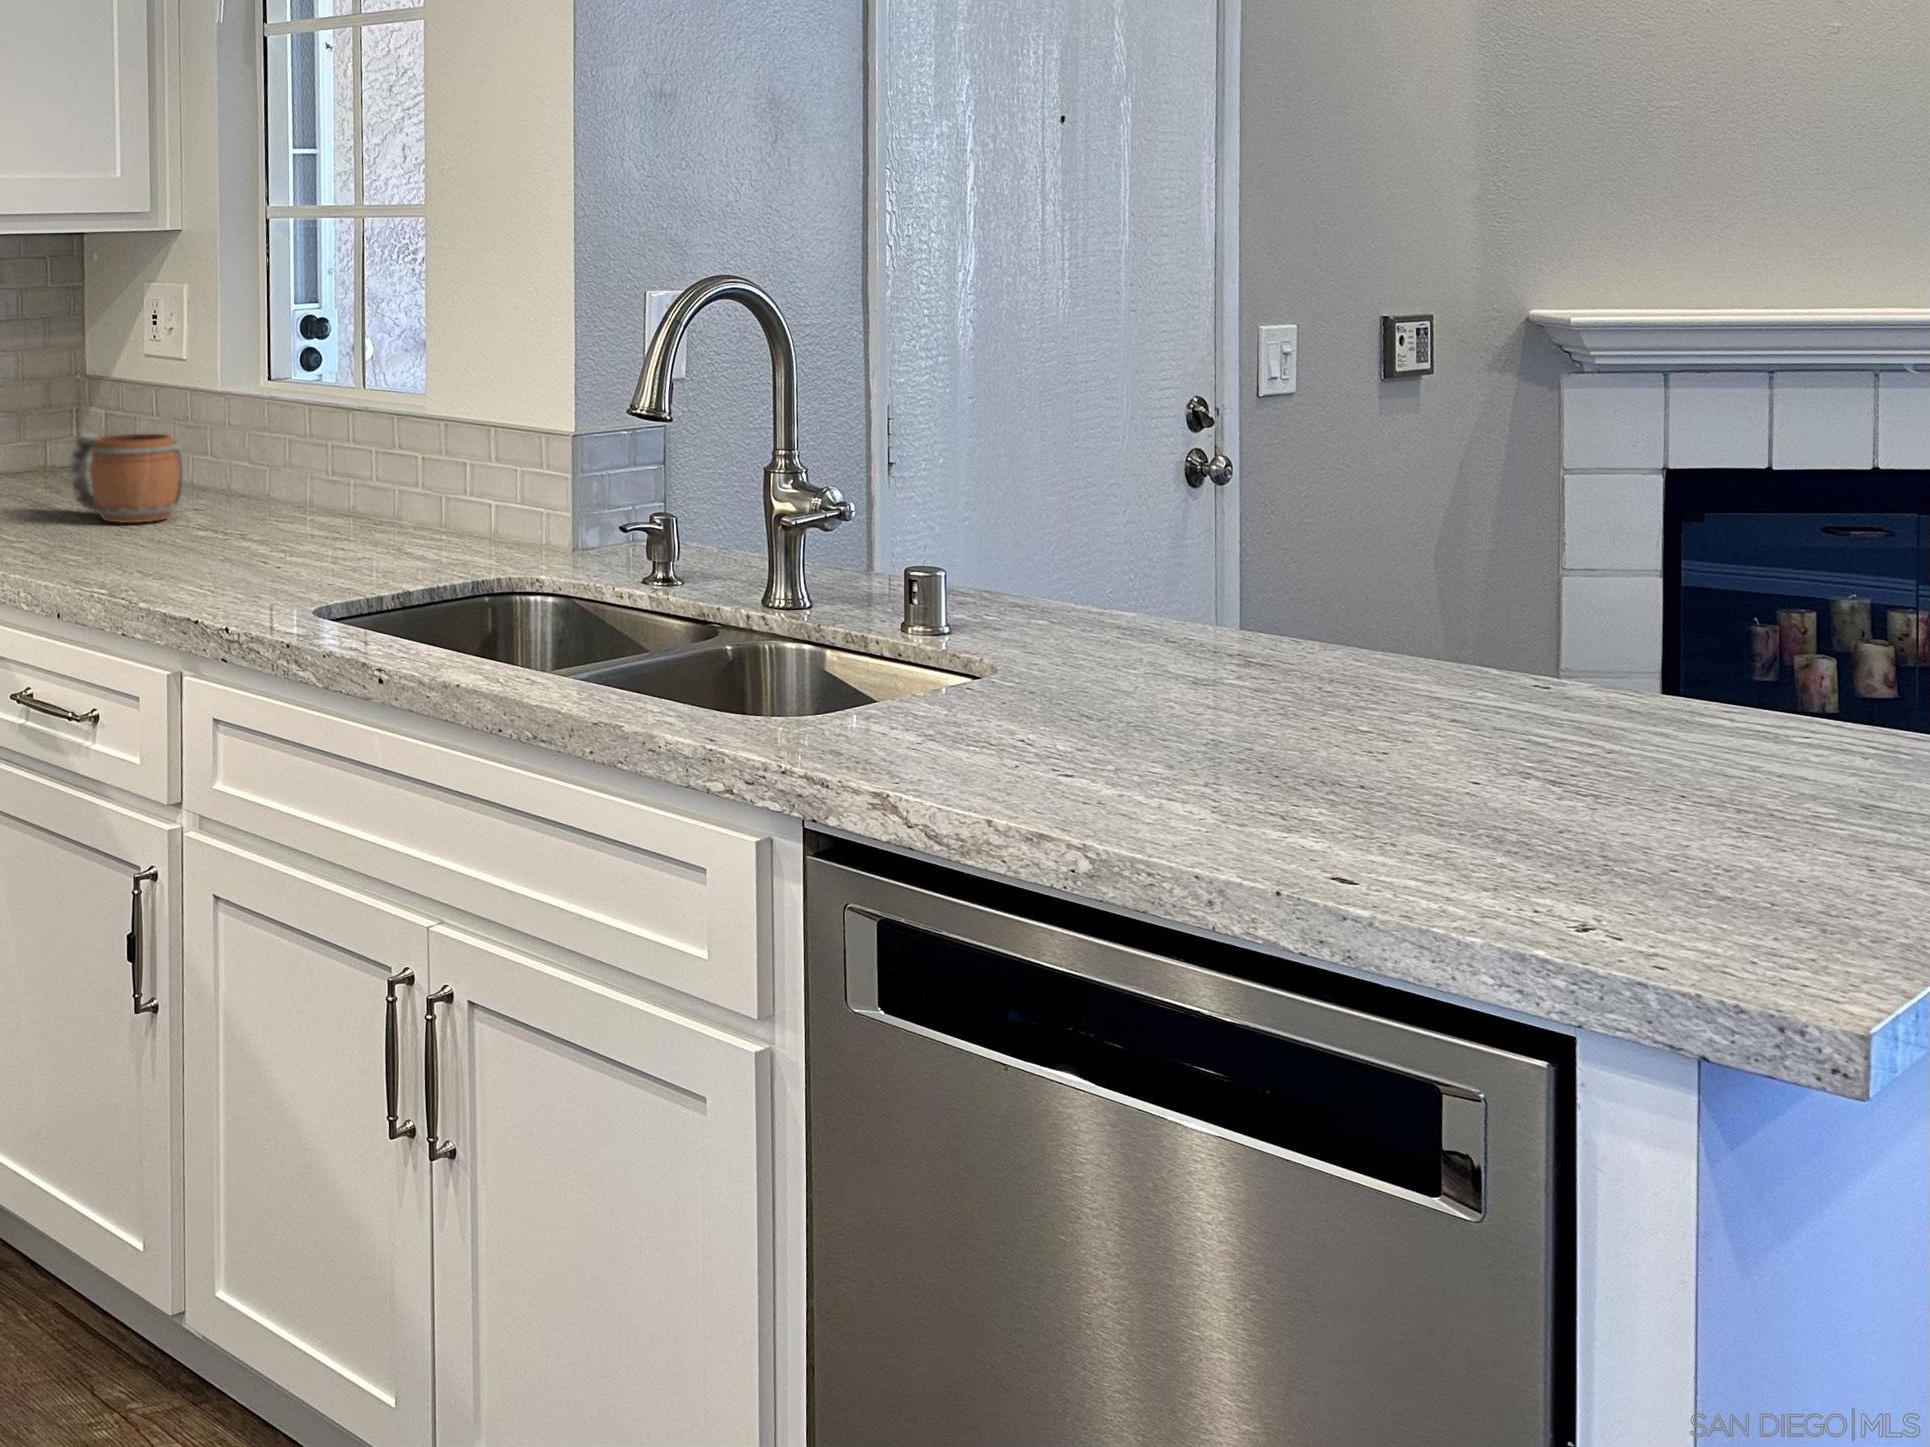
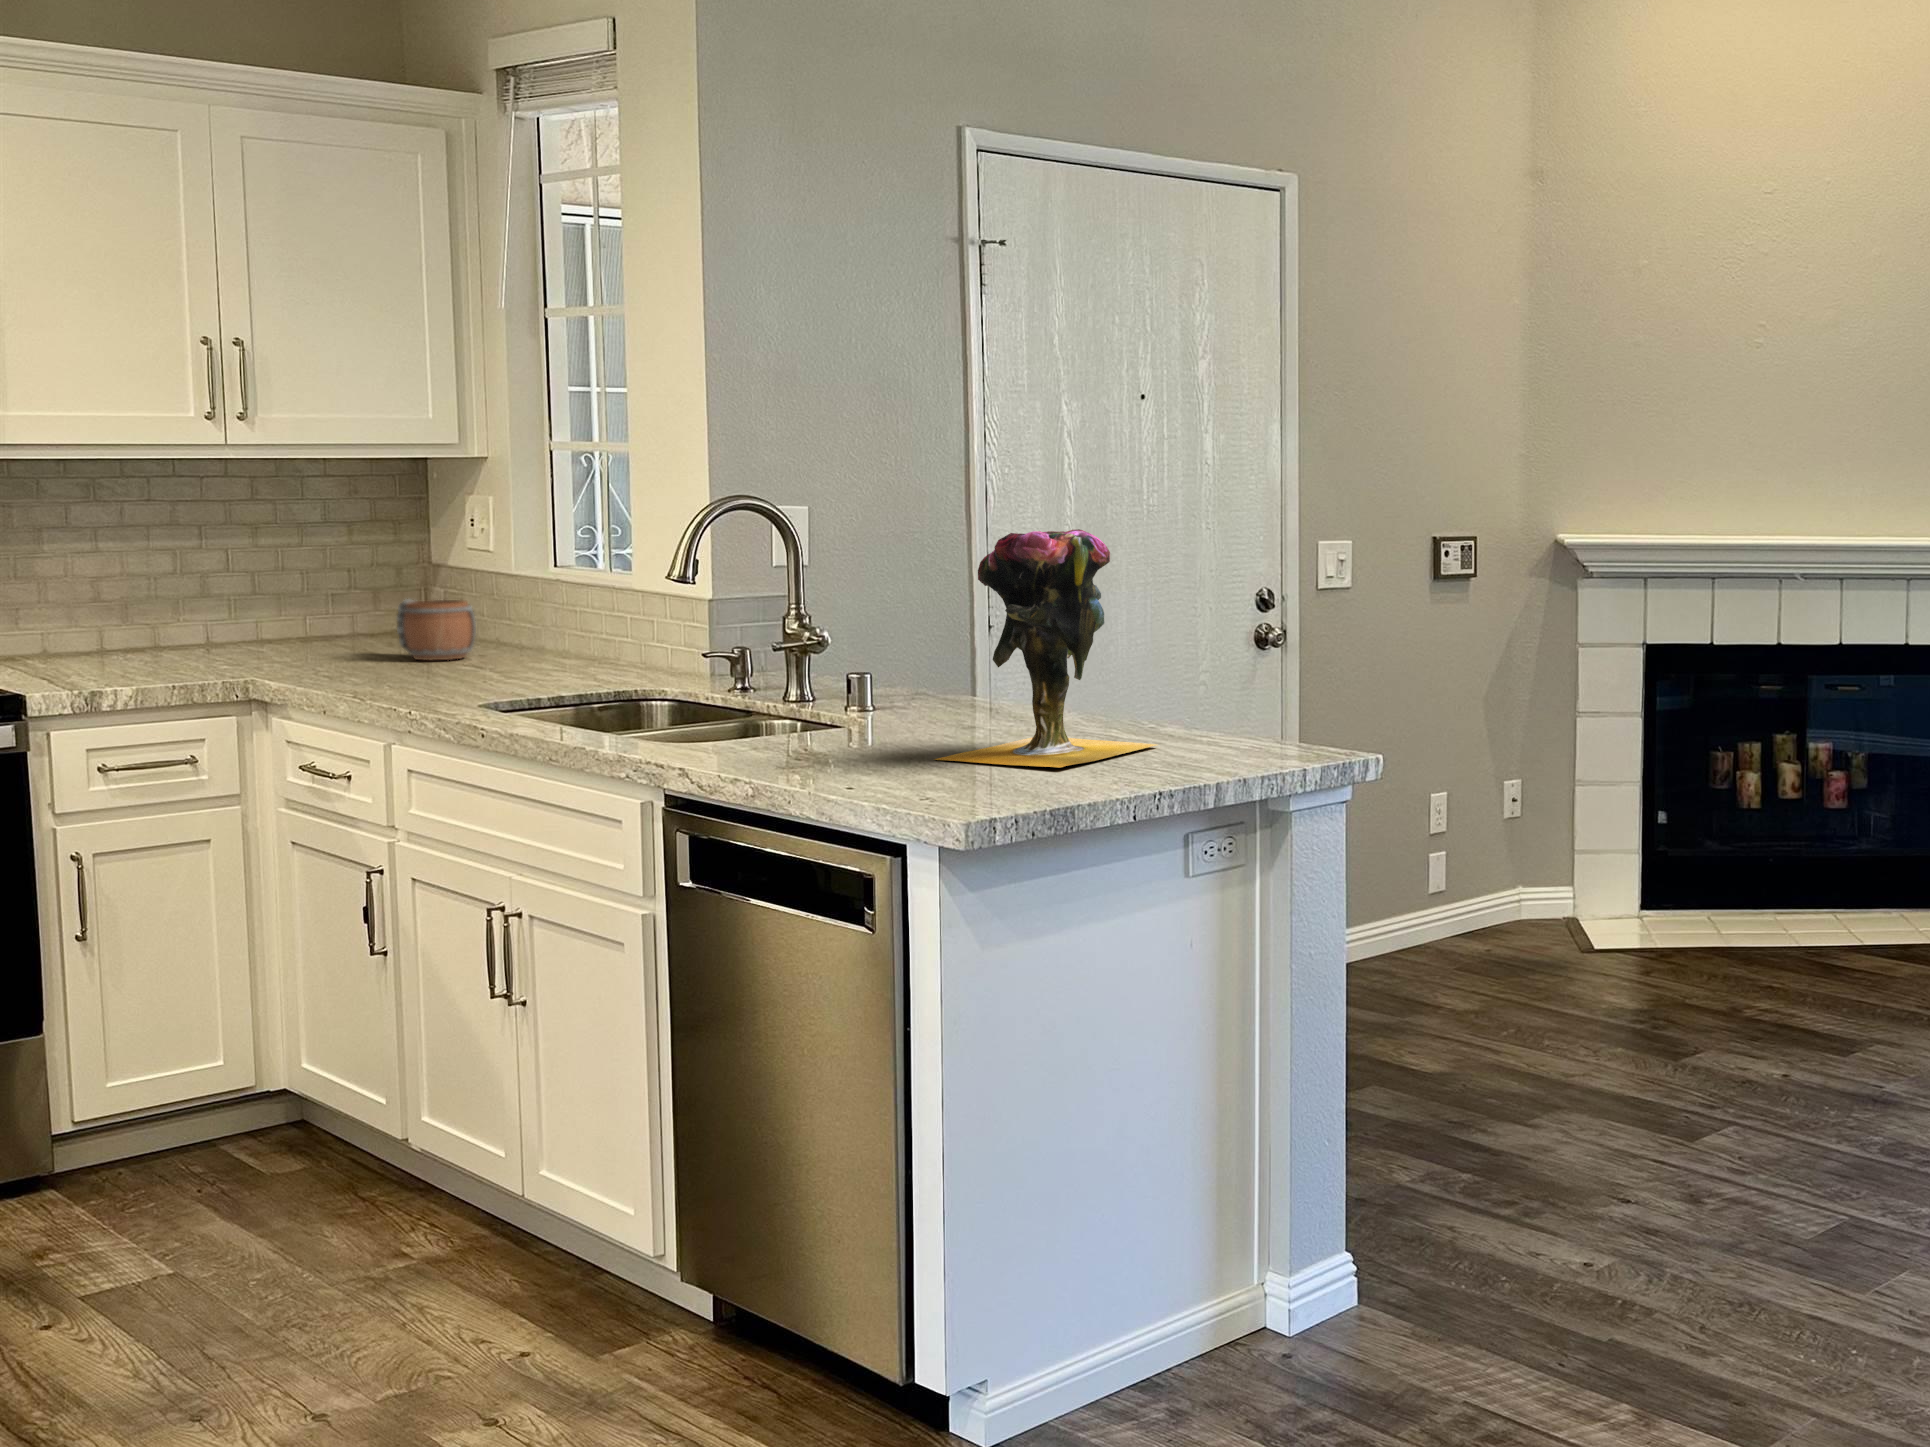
vase: none [1320,328,1677,807] -> present [935,529,1157,768]

